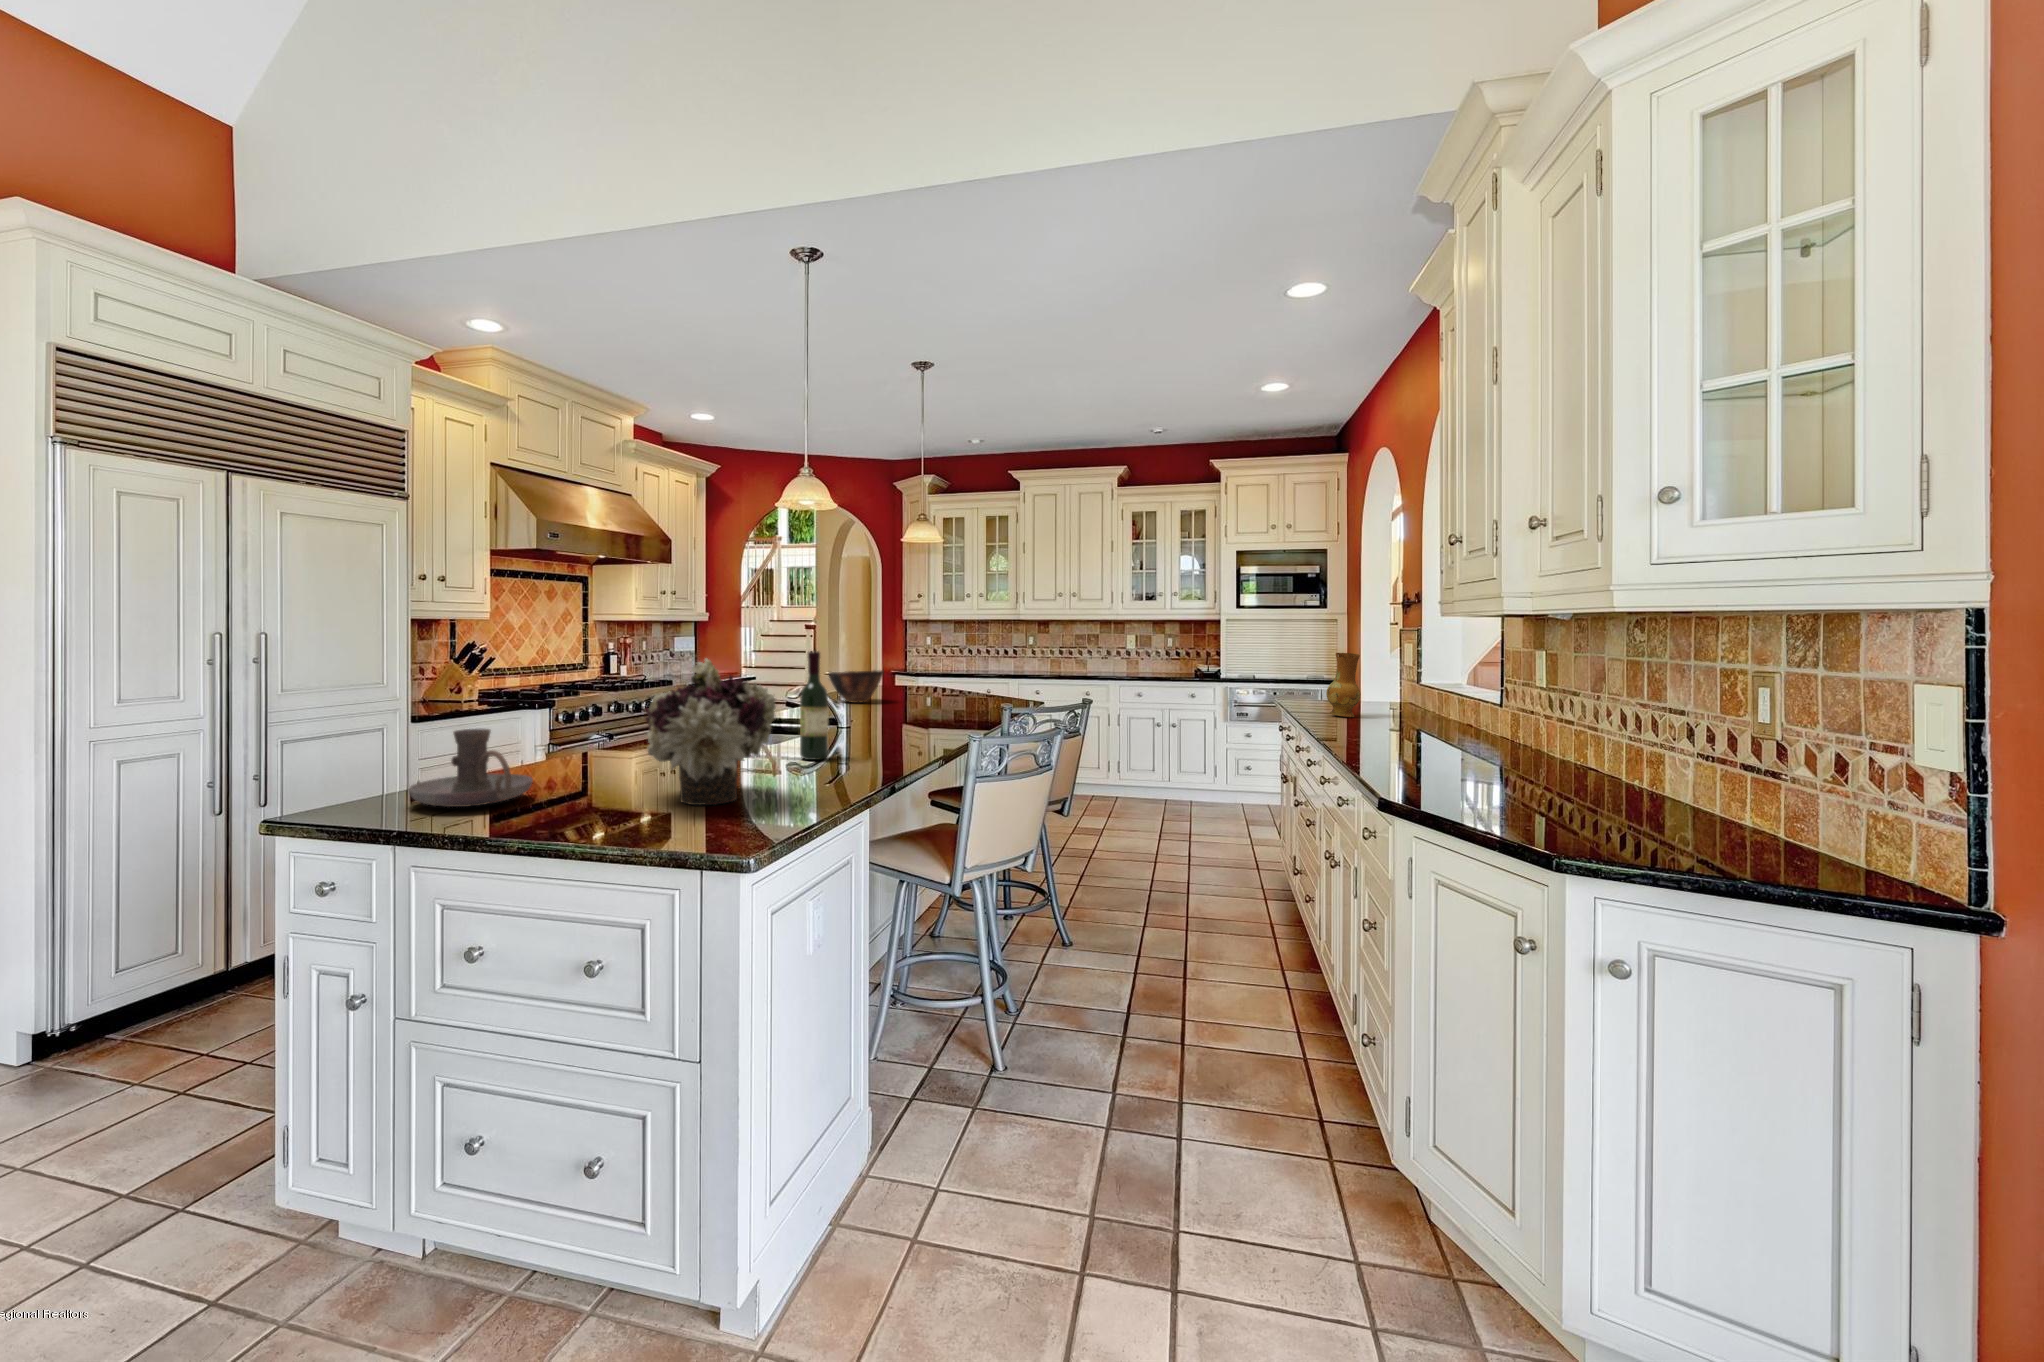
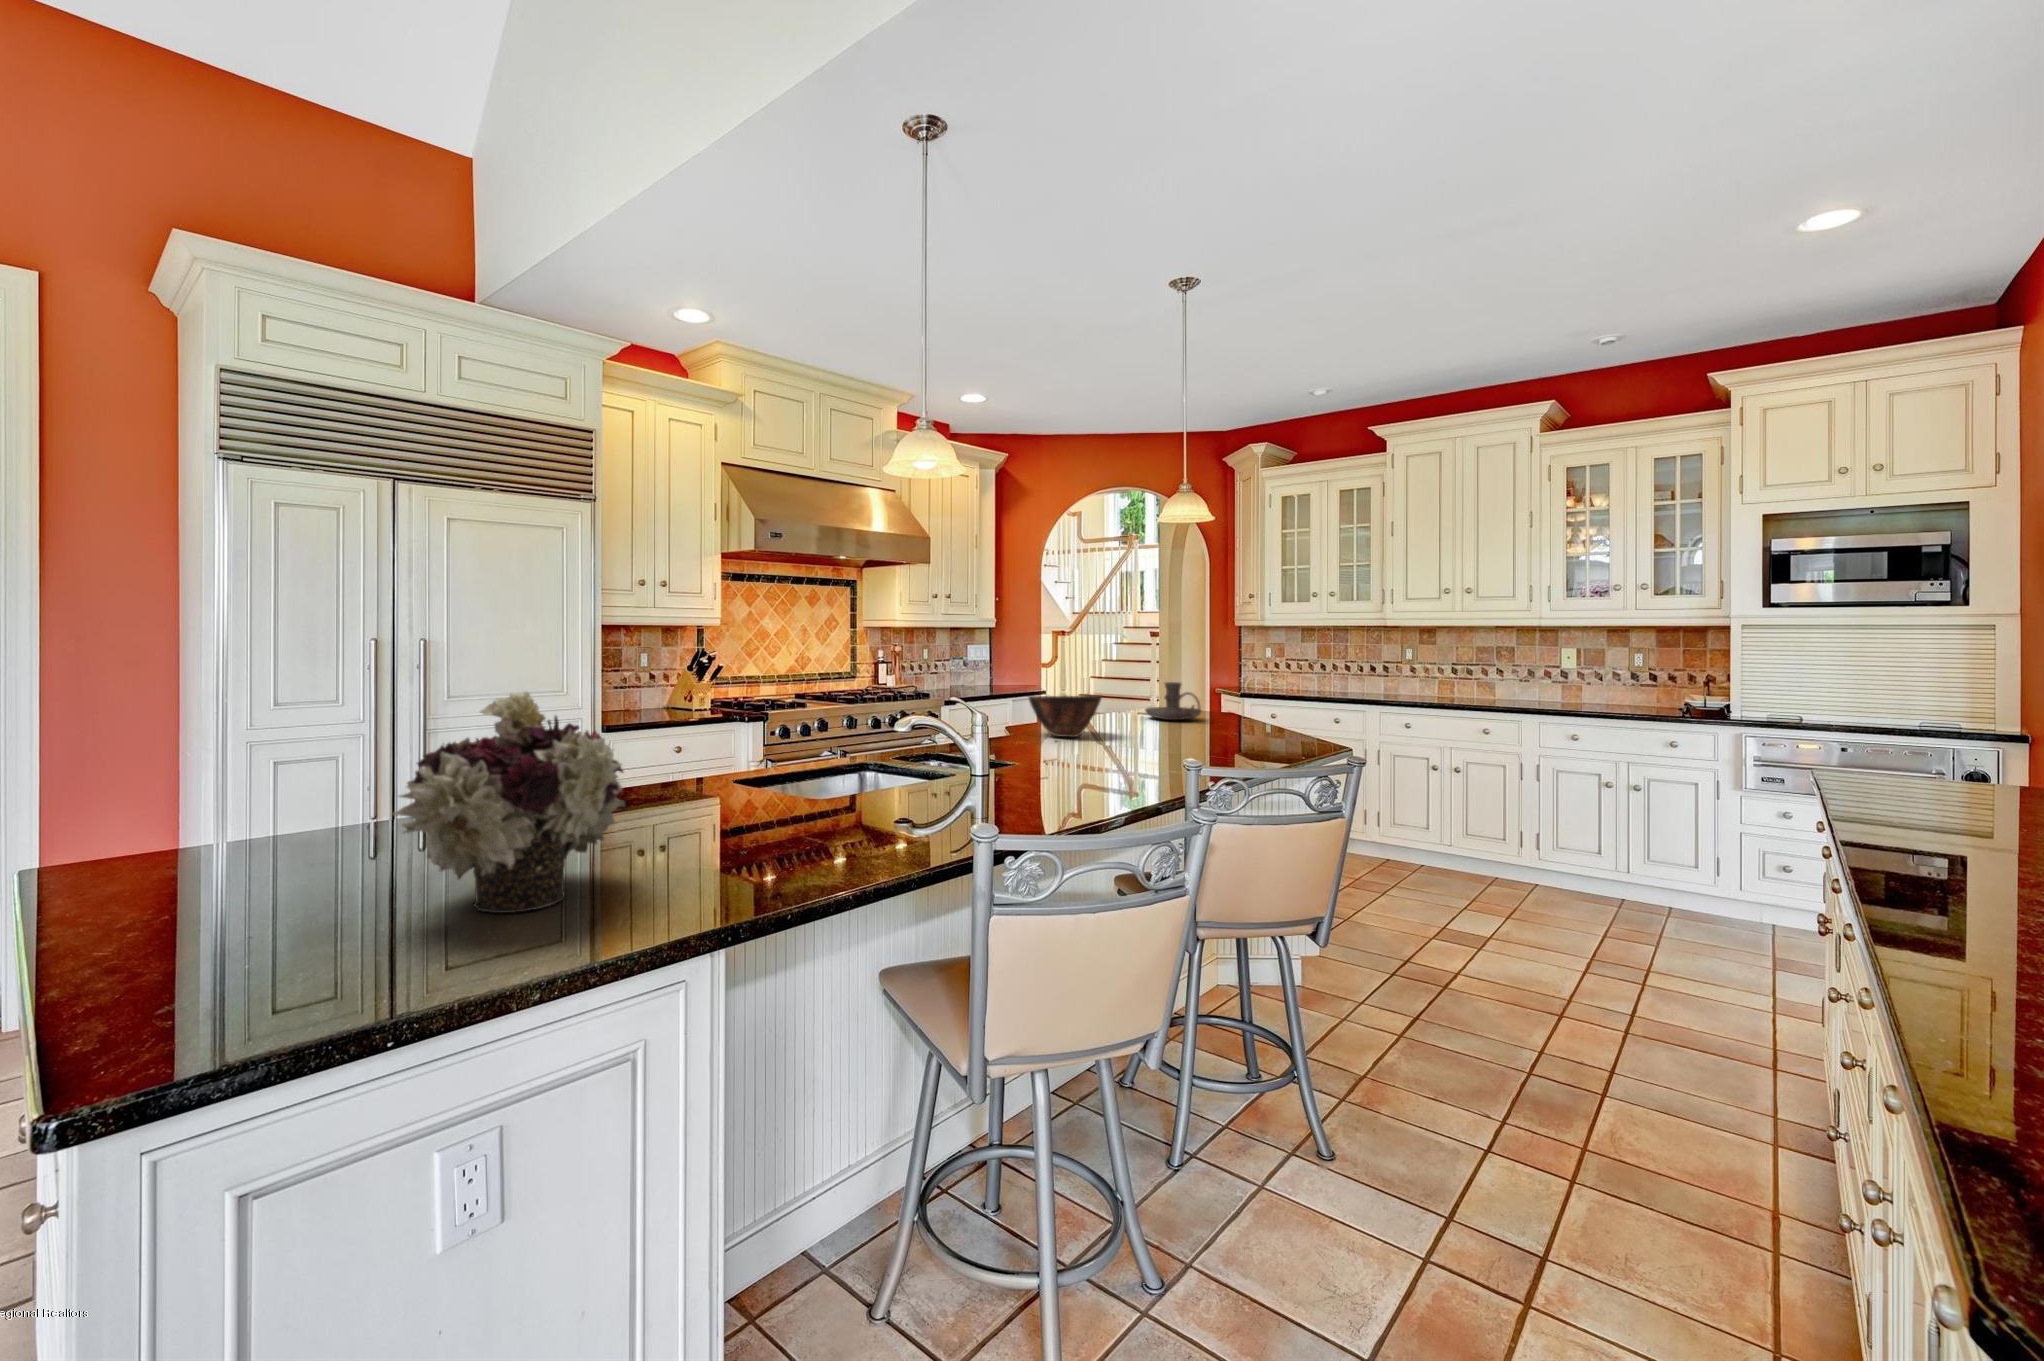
wine bottle: present [800,651,828,760] -> none [798,678,839,836]
ceramic jug: present [1326,653,1361,717] -> none [1895,693,1982,820]
candle holder: present [409,729,533,807] -> present [1145,682,1201,720]

